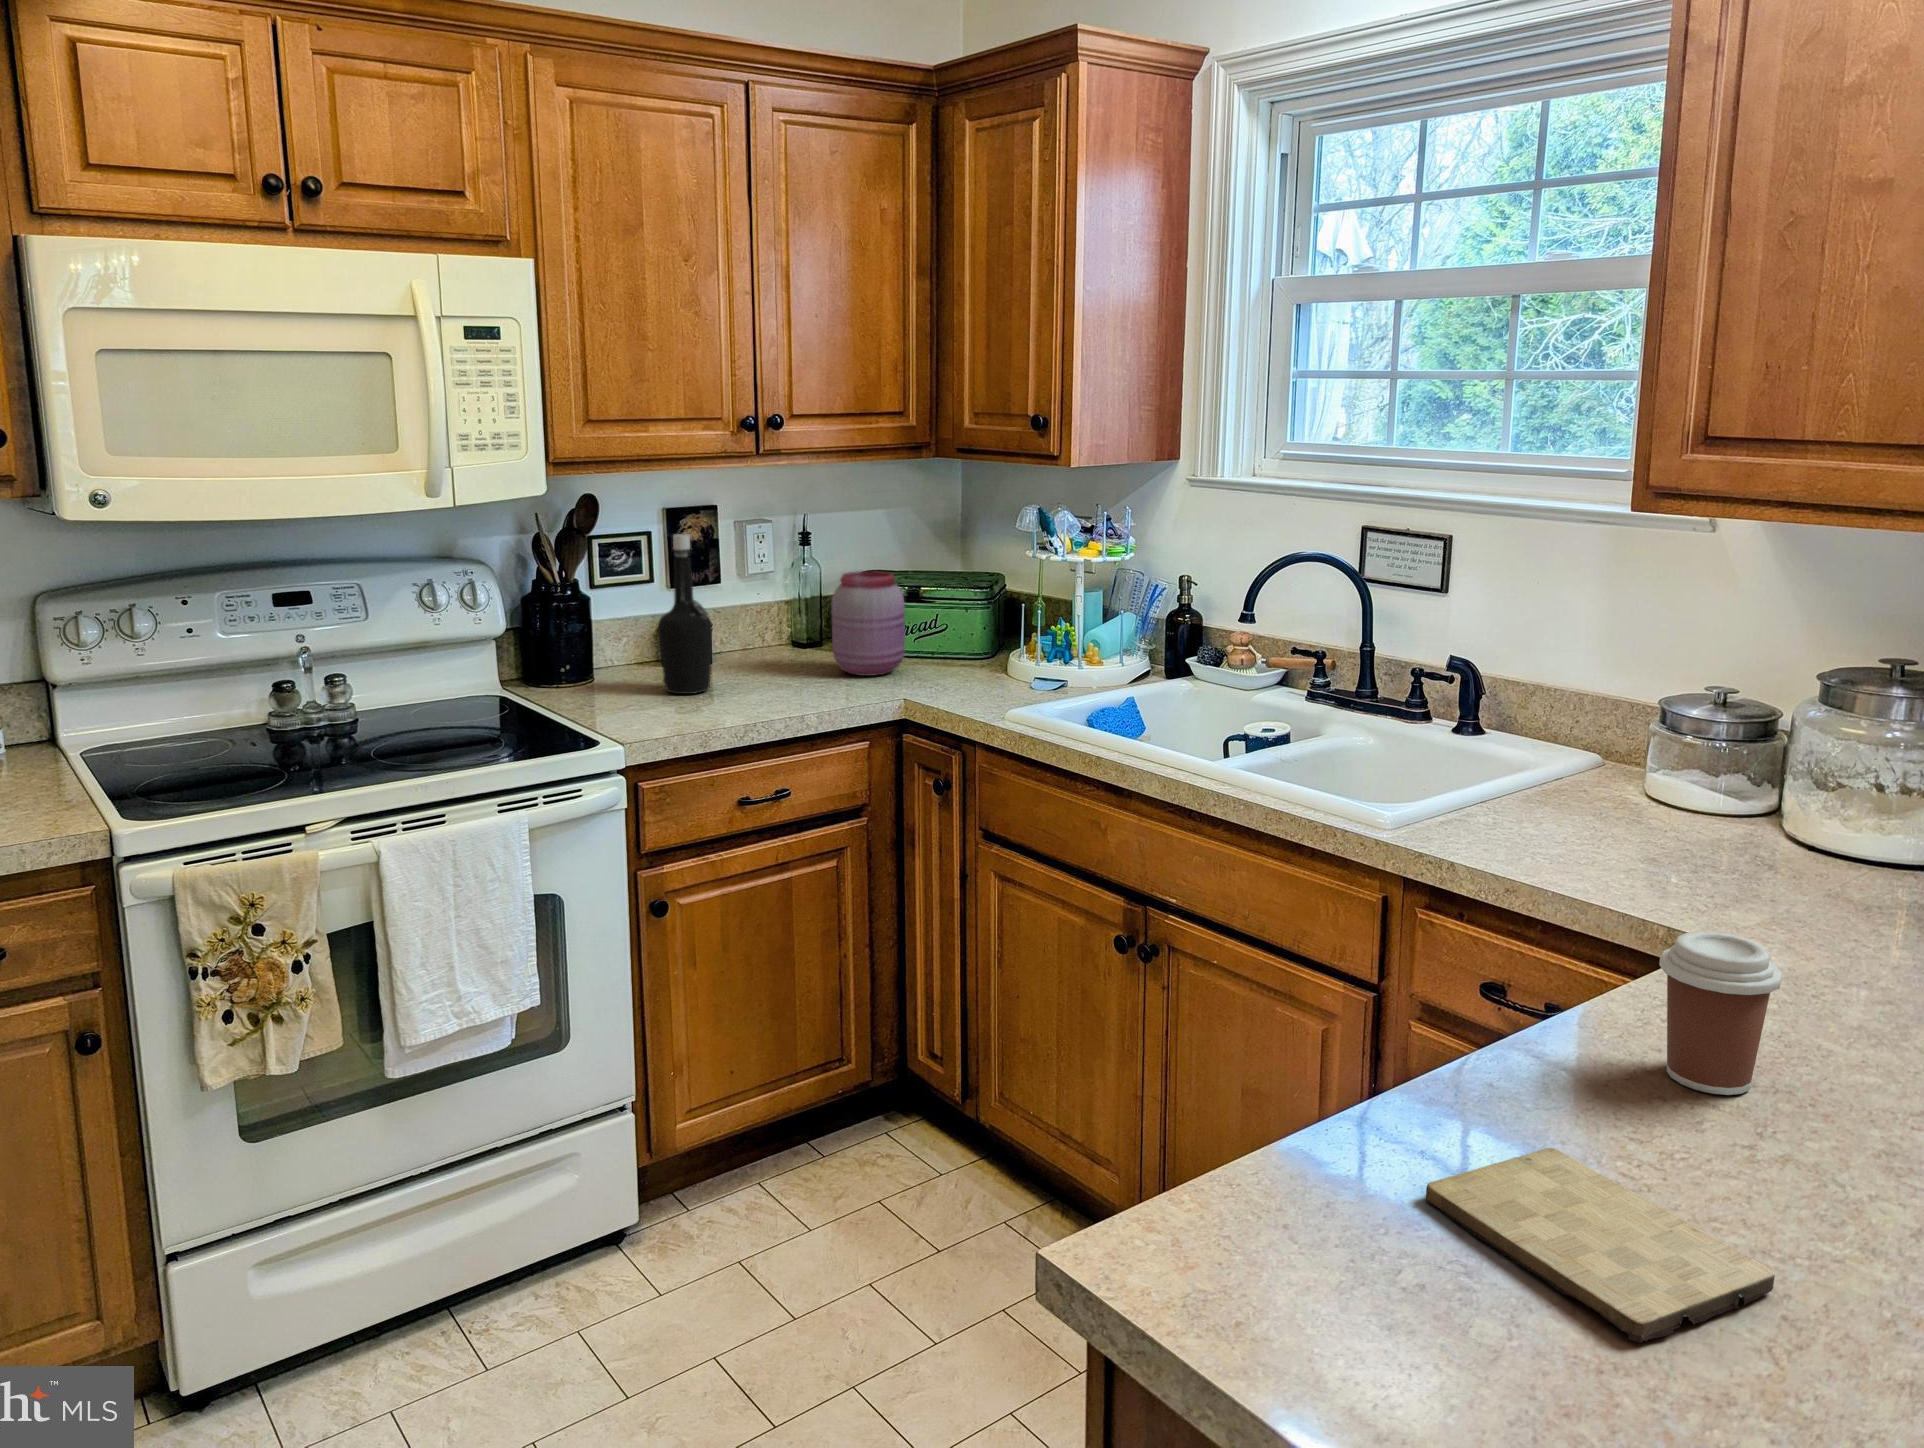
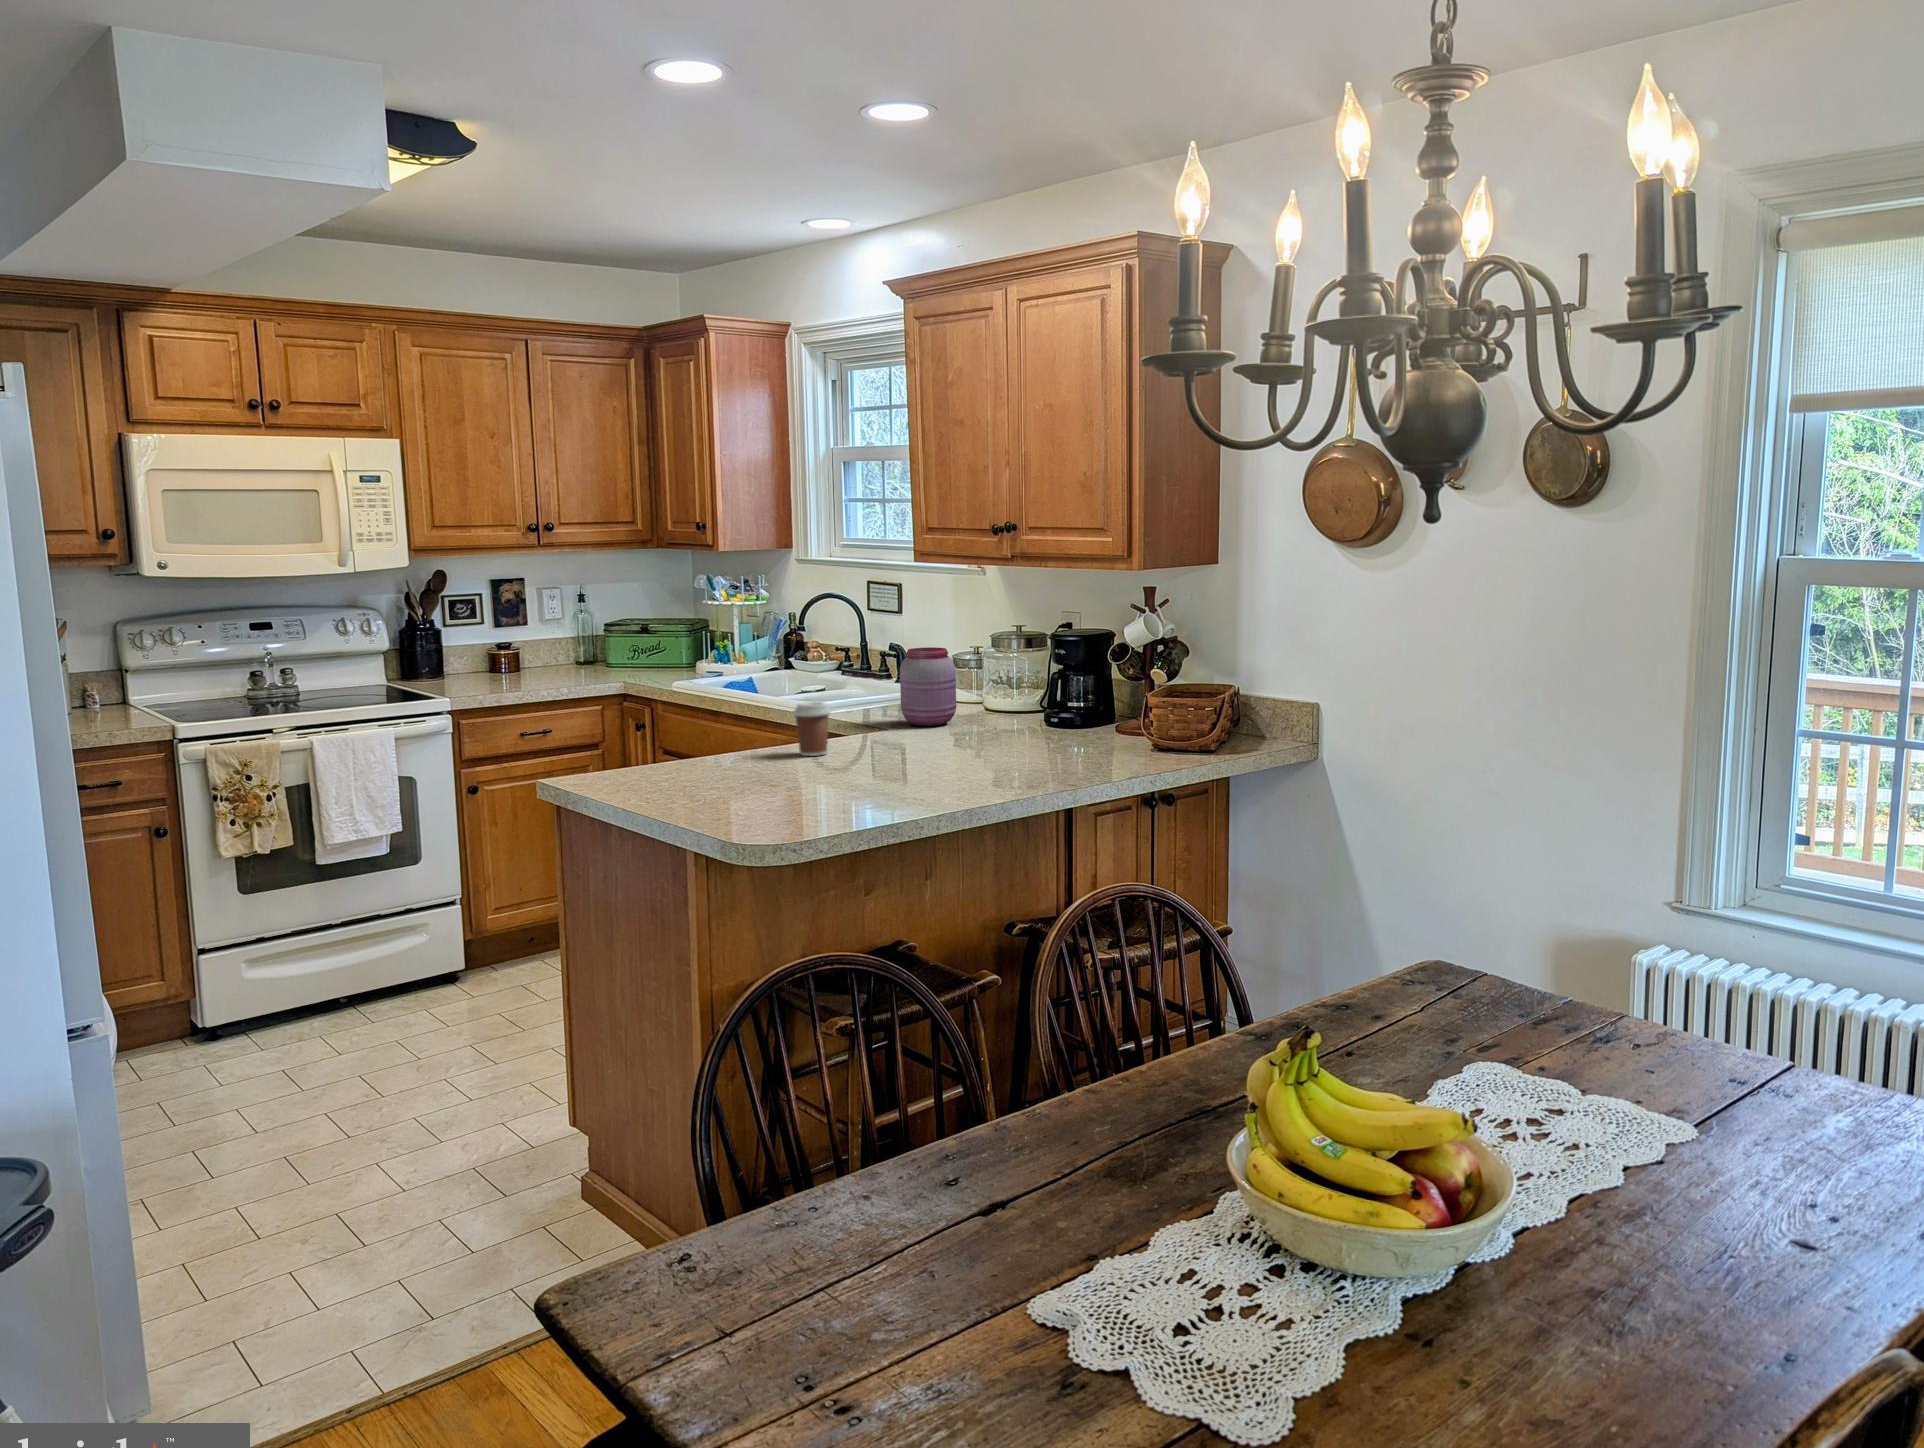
bottle: present [658,534,712,694] -> none [479,591,512,682]
jar: present [831,571,905,676] -> present [900,647,956,726]
cutting board: present [1426,1148,1775,1343] -> none [670,761,753,784]

